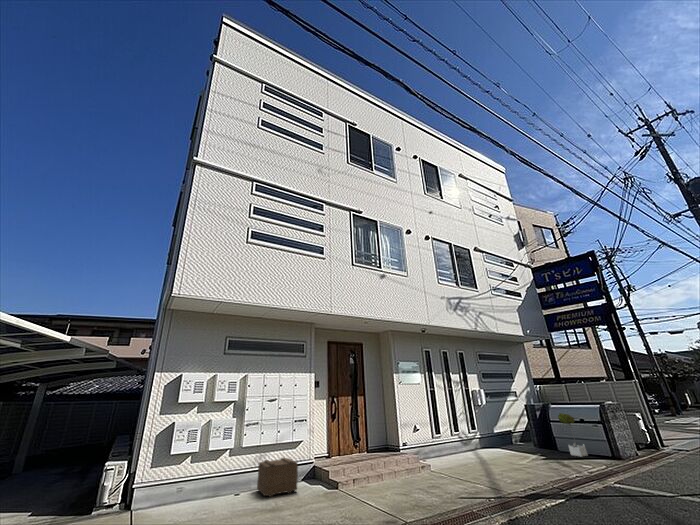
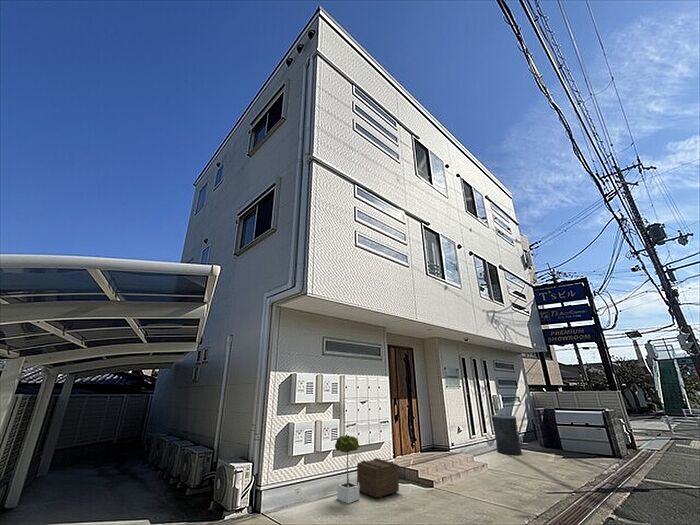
trash can: none [465,411,500,456] -> present [491,414,522,455]
potted tree: present [558,413,587,456] -> present [335,435,360,503]

